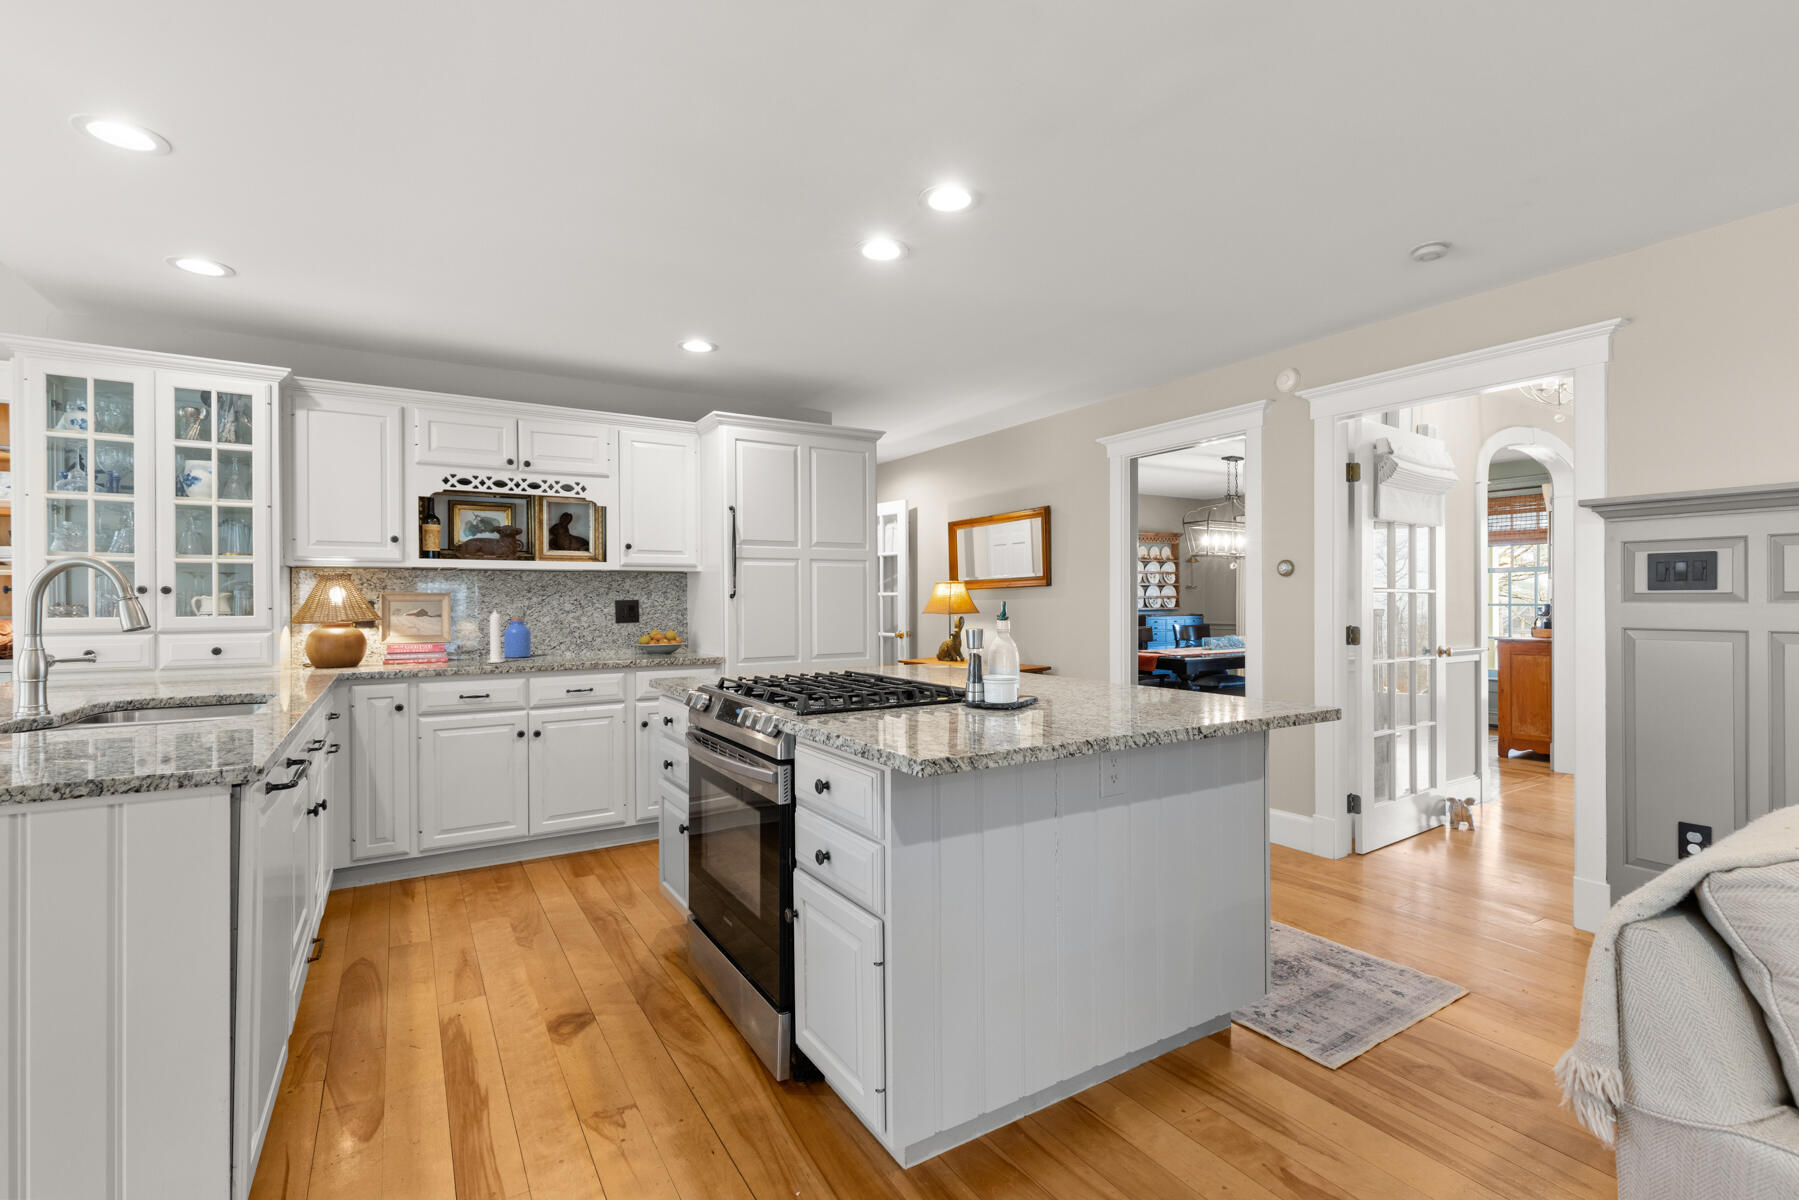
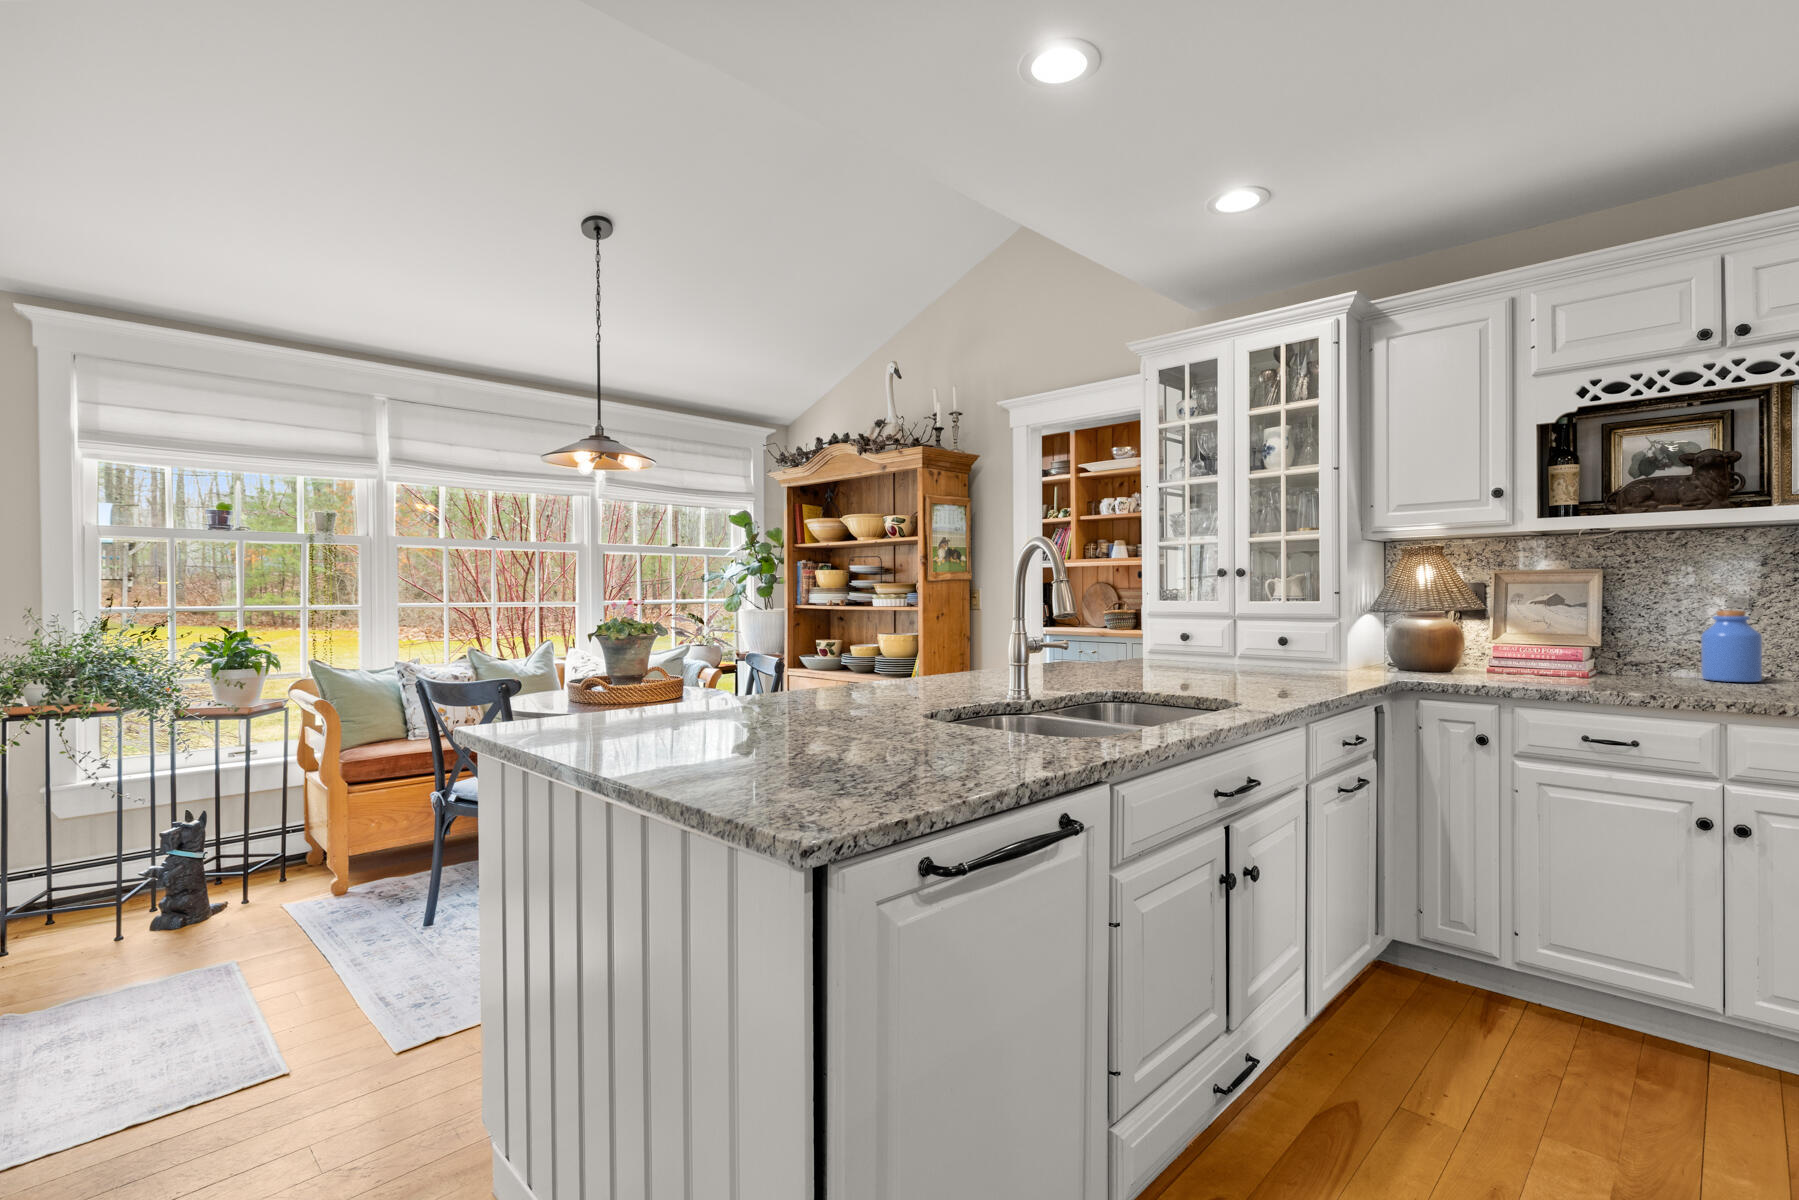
candle: present [488,610,503,663] -> none [1647,595,1682,689]

